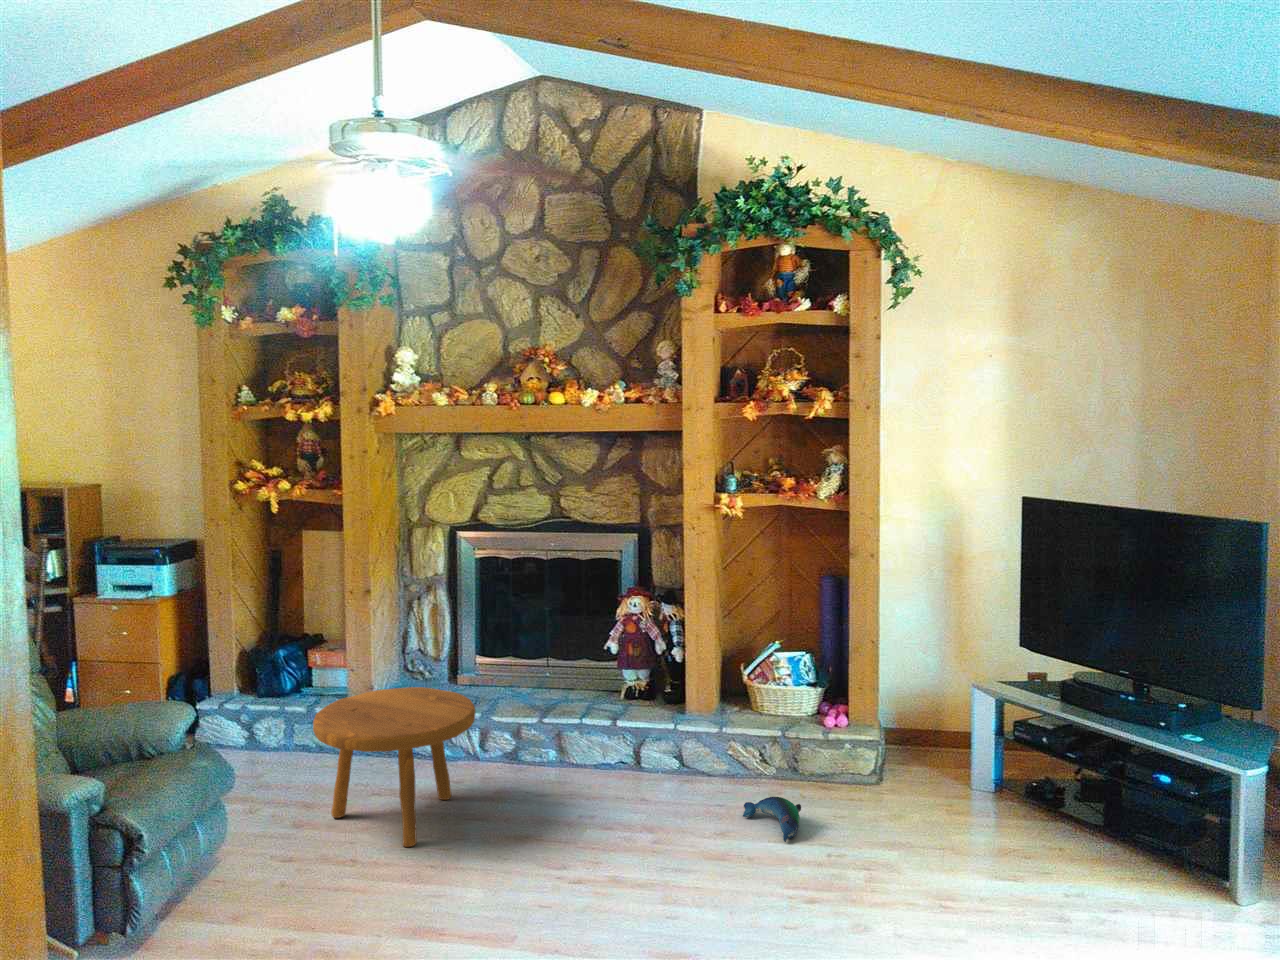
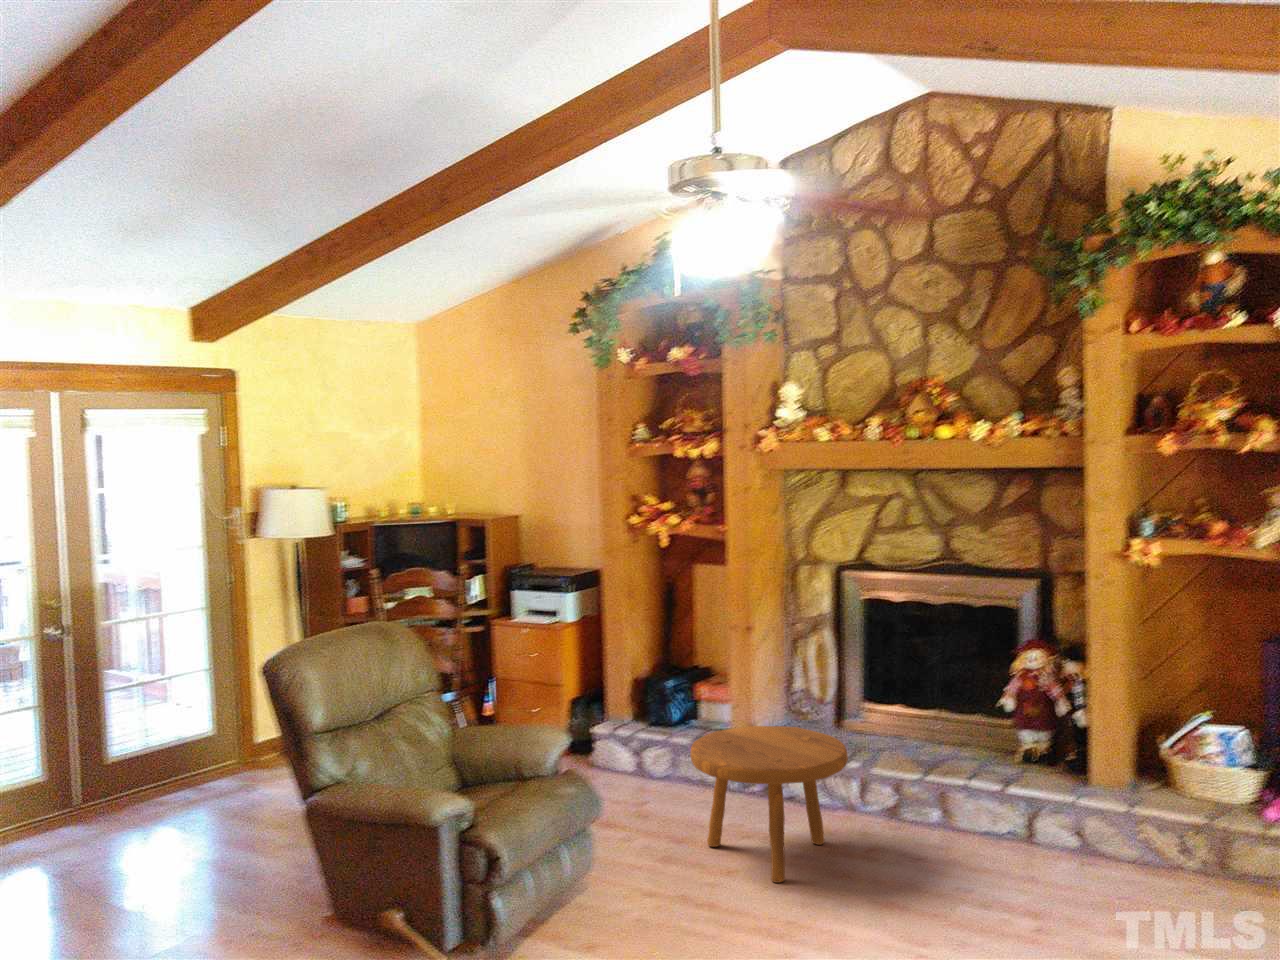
plush toy: present [743,797,801,842] -> none [1147,888,1220,940]

